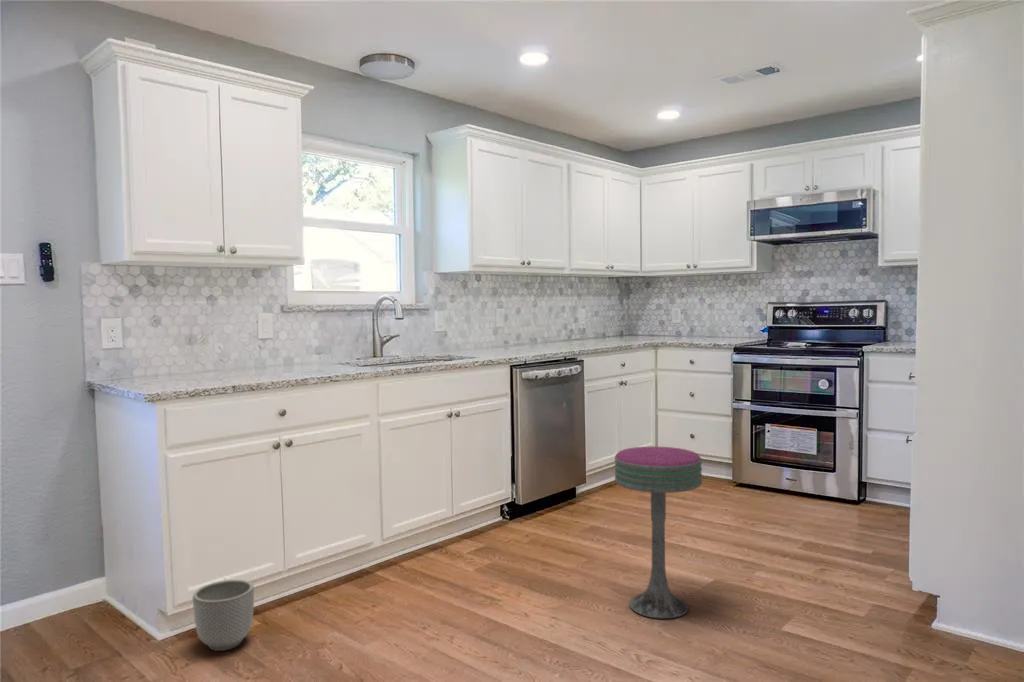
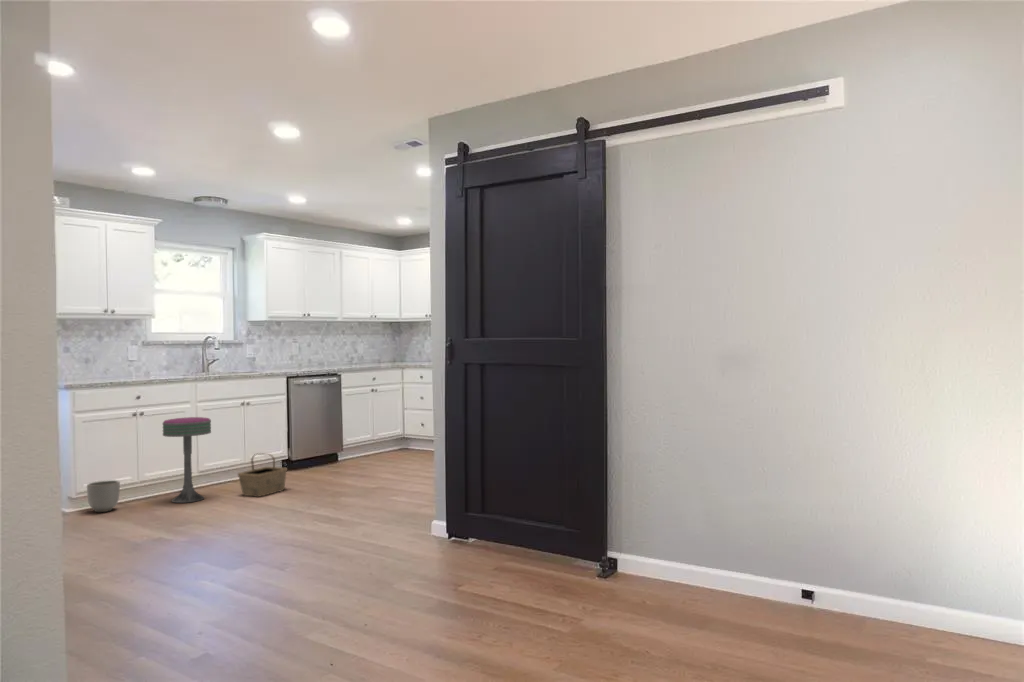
bar stool: present [615,446,702,619] -> present [163,417,211,503]
basket: none [464,519,548,611] -> present [238,453,287,497]

